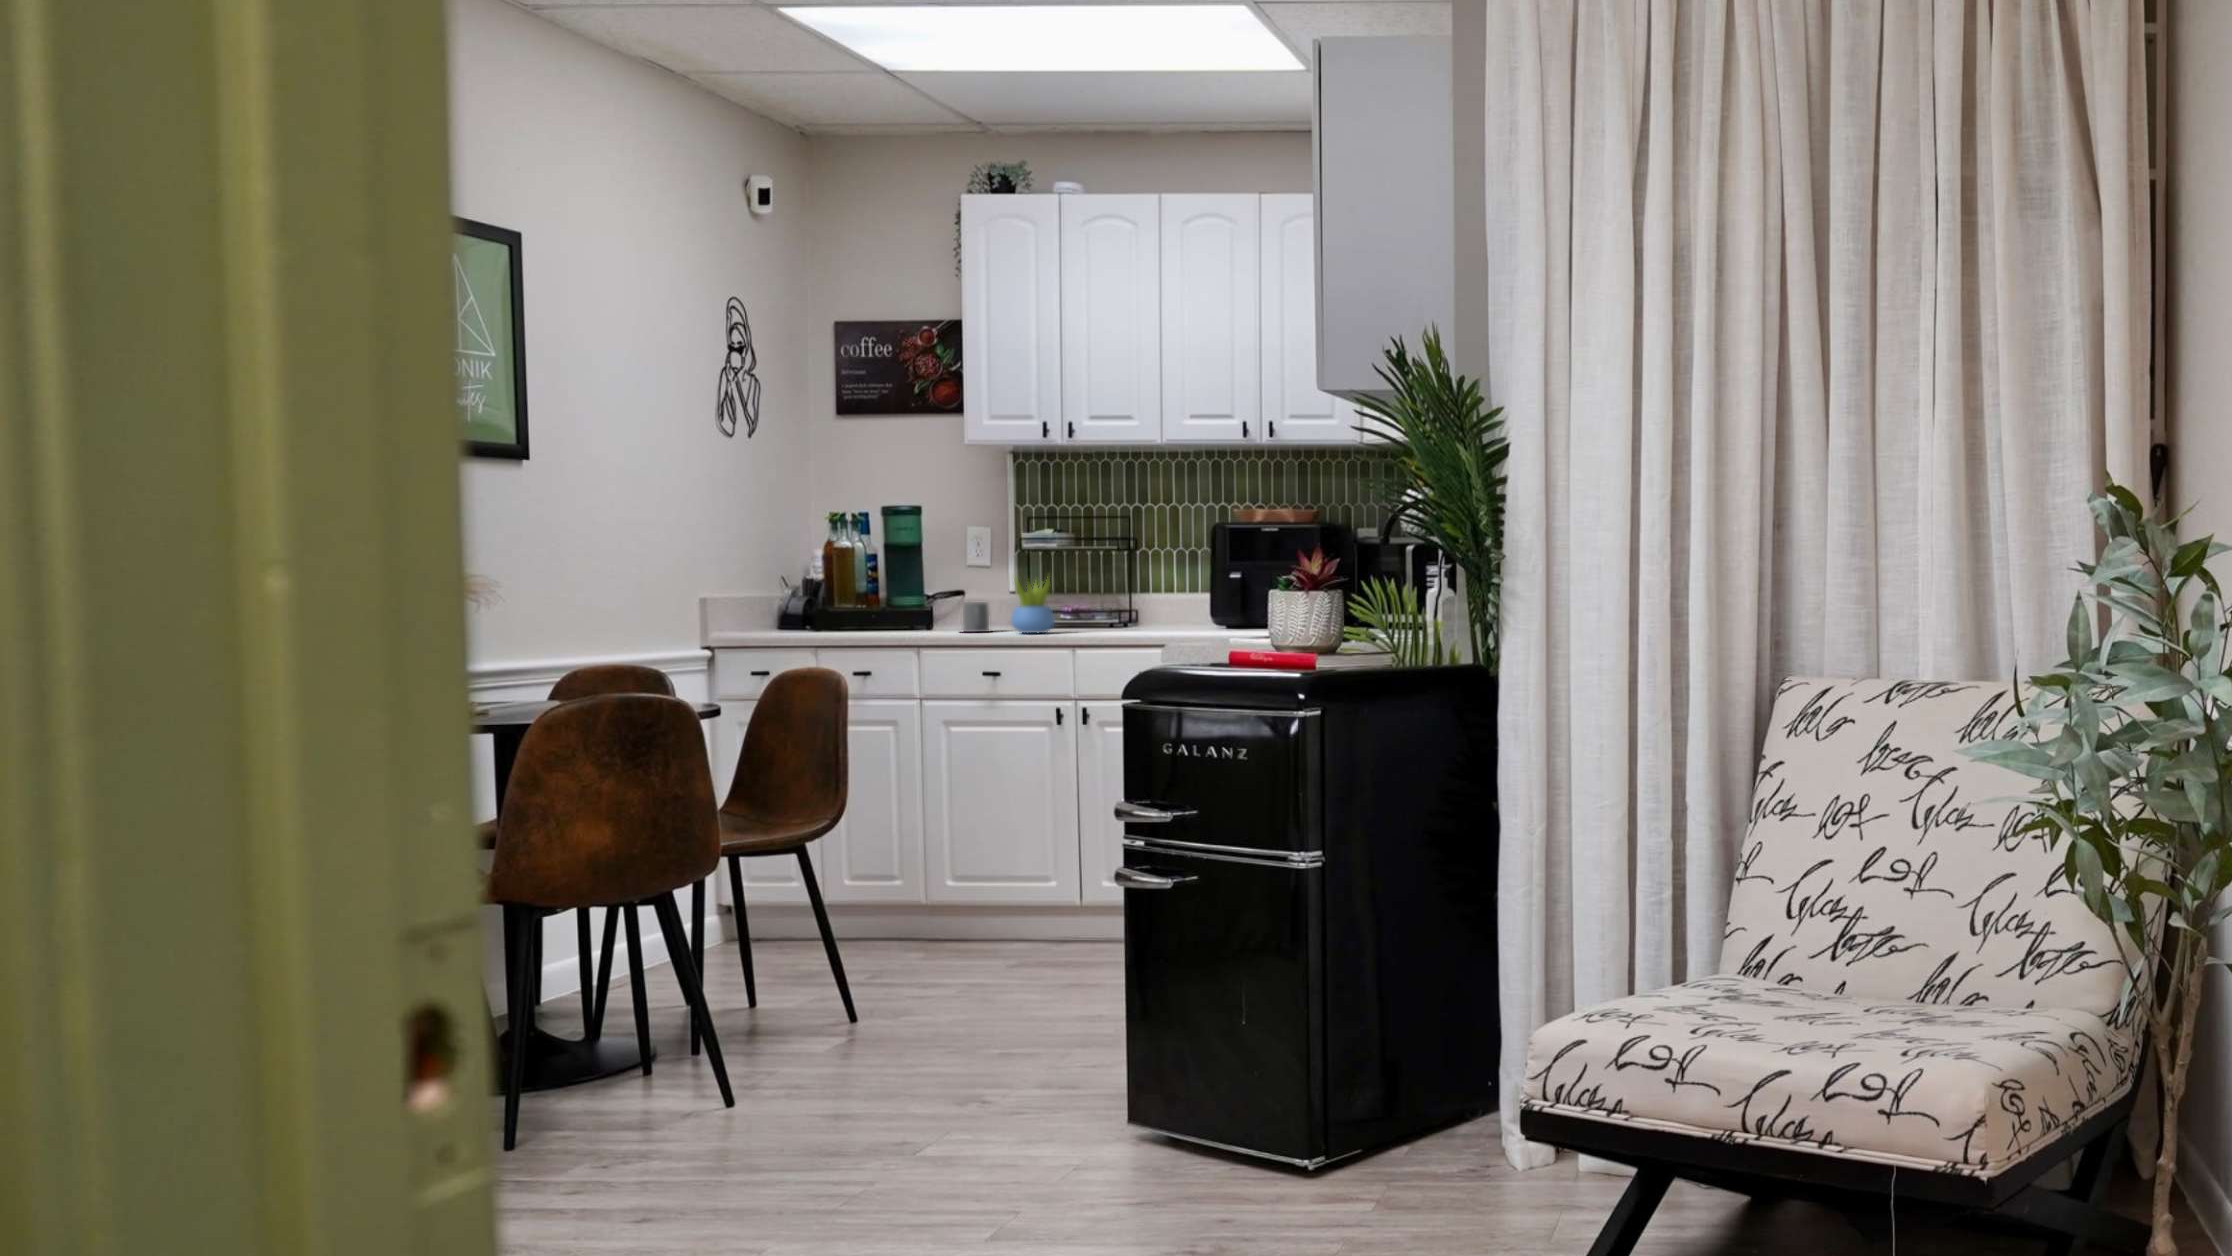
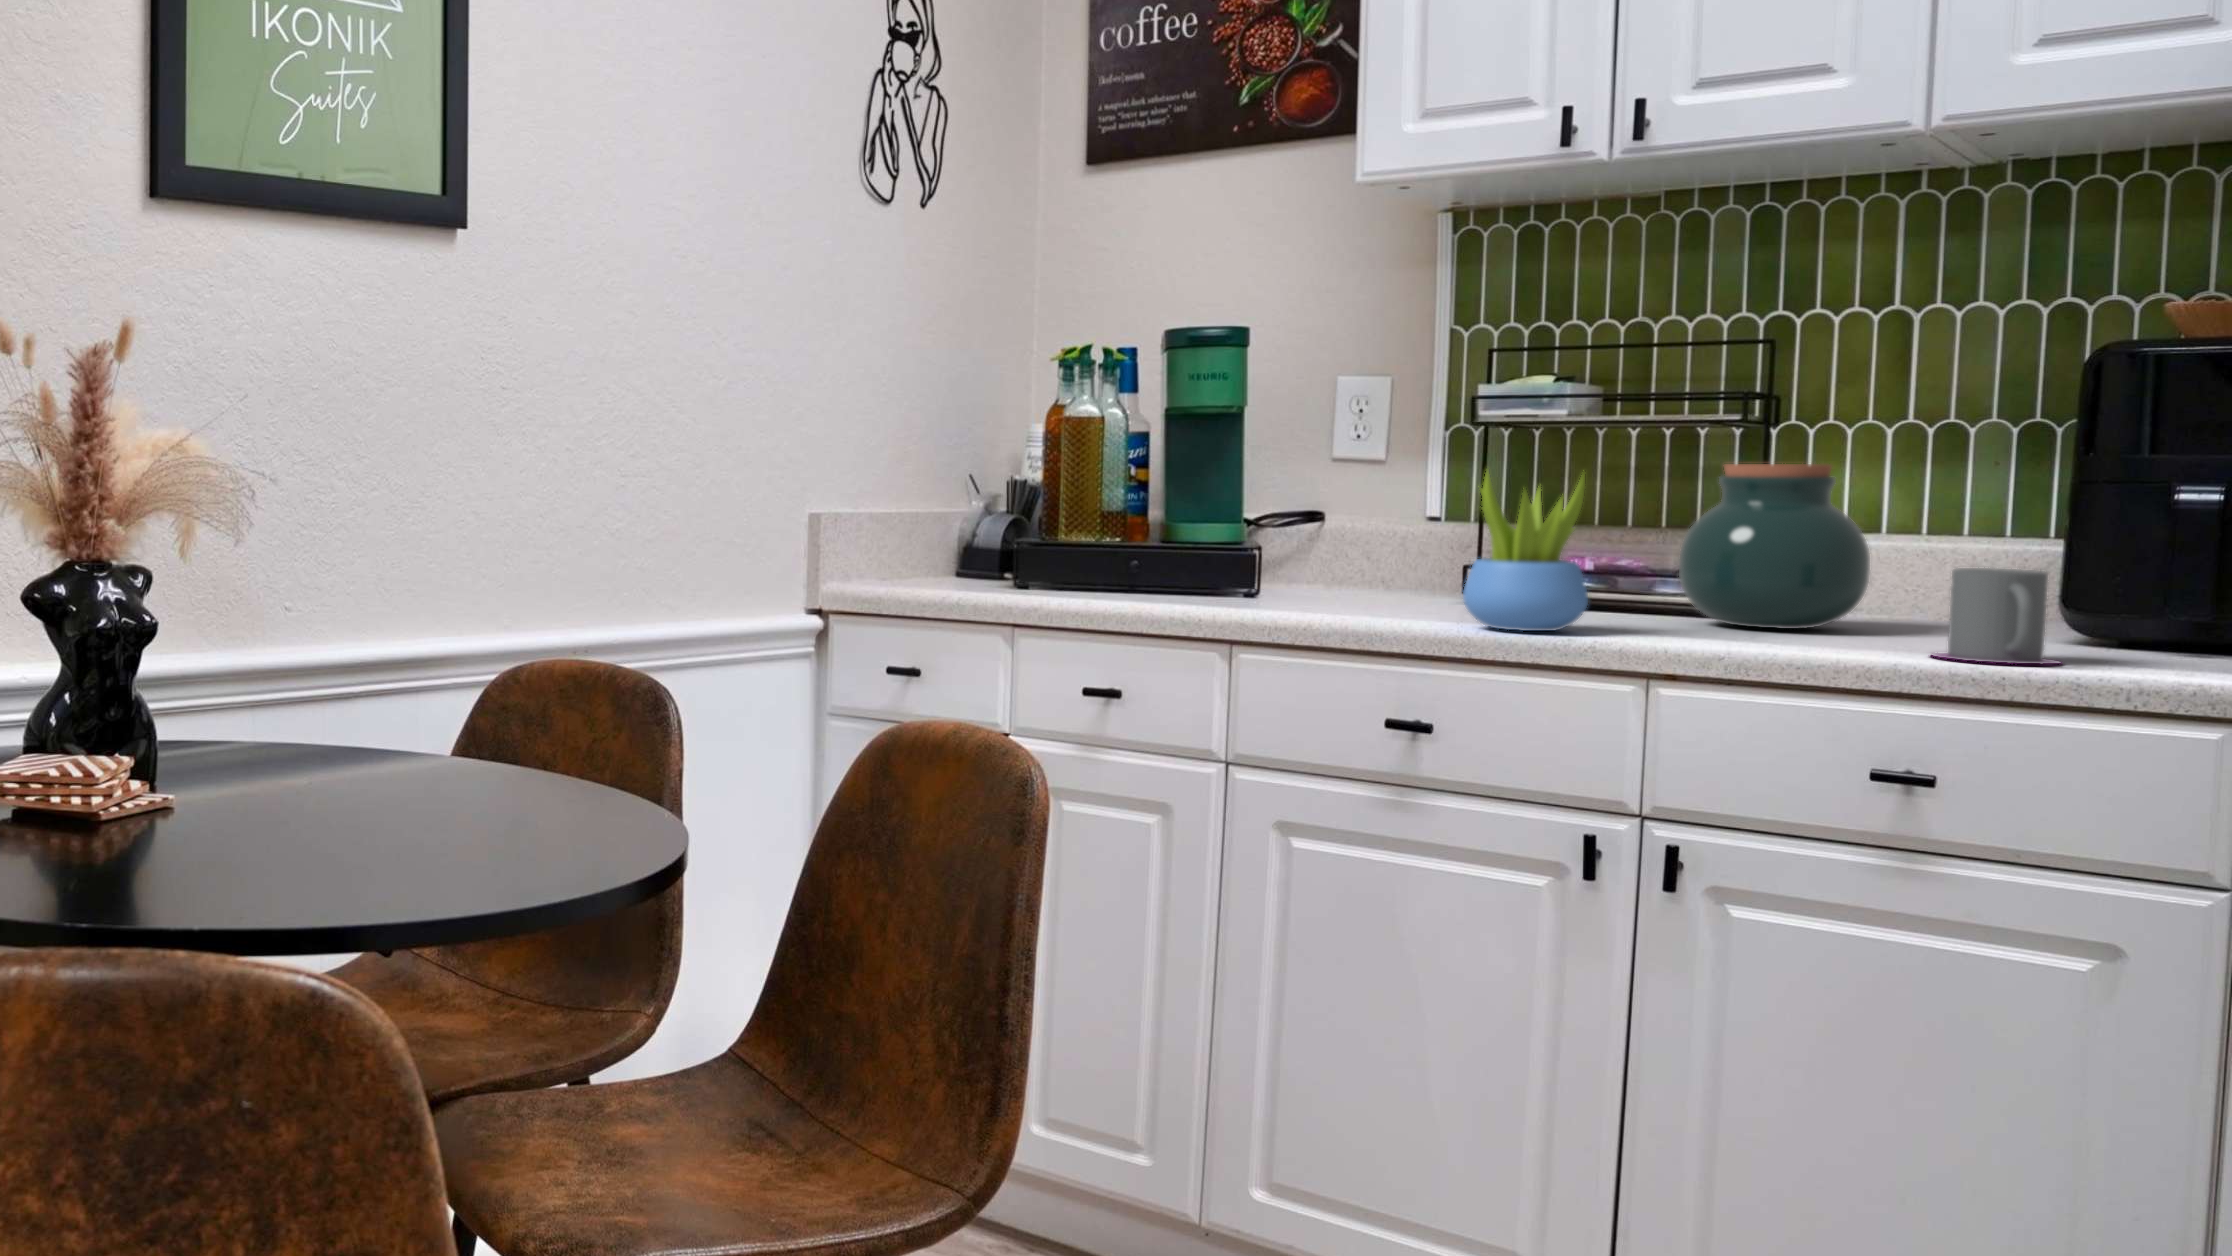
jar: none [1091,569,1150,629] -> present [1679,464,1870,629]
mug: present [963,602,989,632] -> present [1933,568,2059,664]

